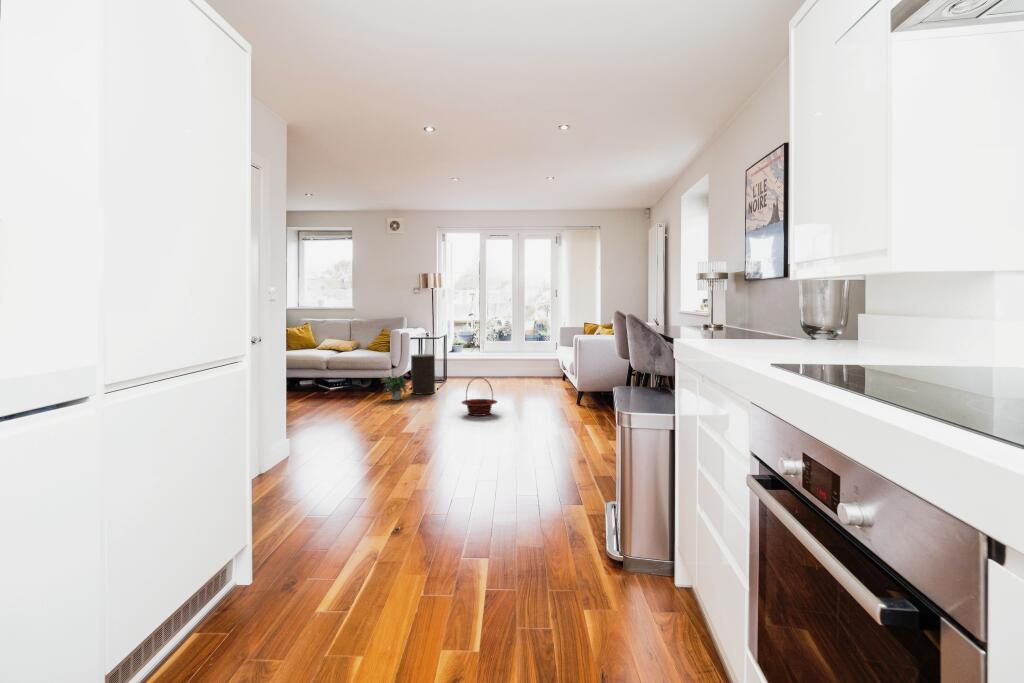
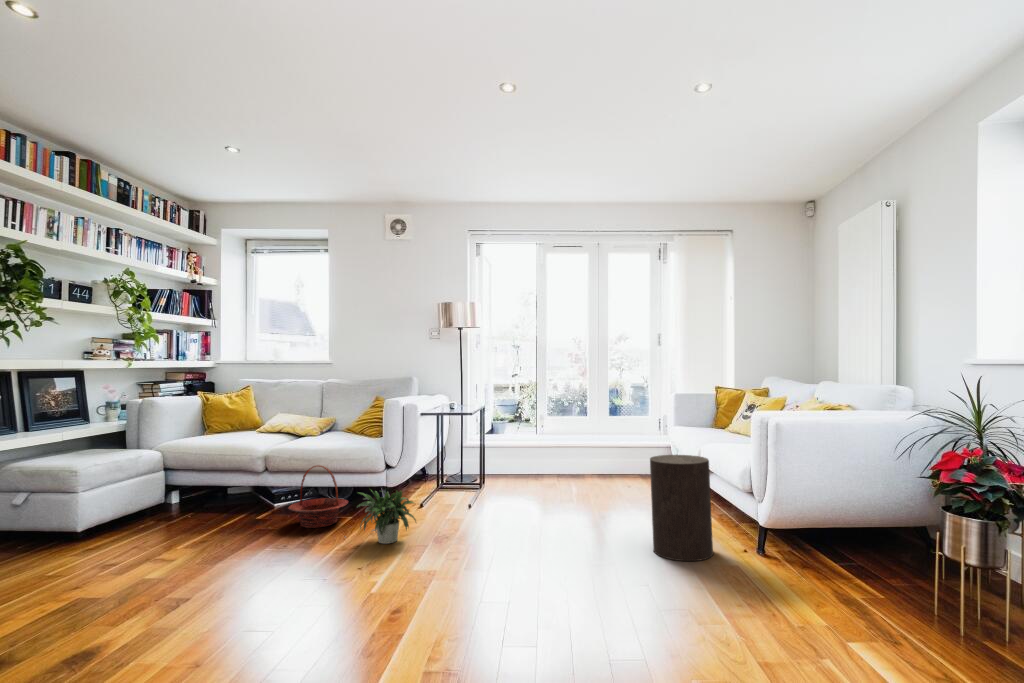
stool: present [411,354,435,395] -> present [650,455,713,561]
basket: present [462,377,497,416] -> present [288,465,348,528]

